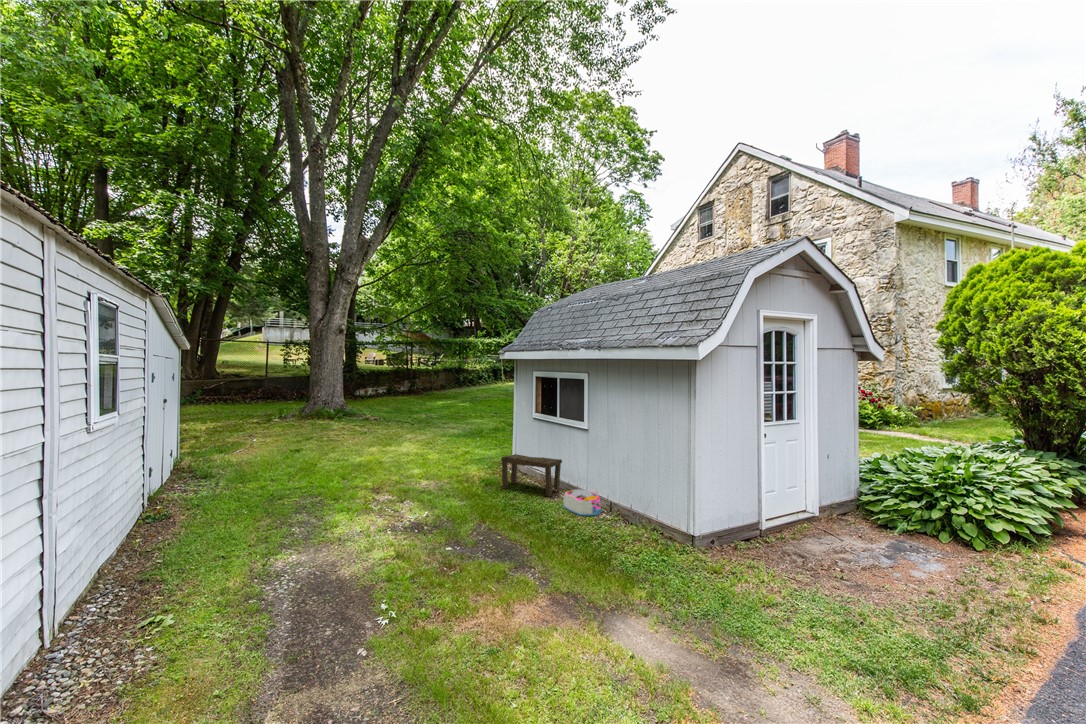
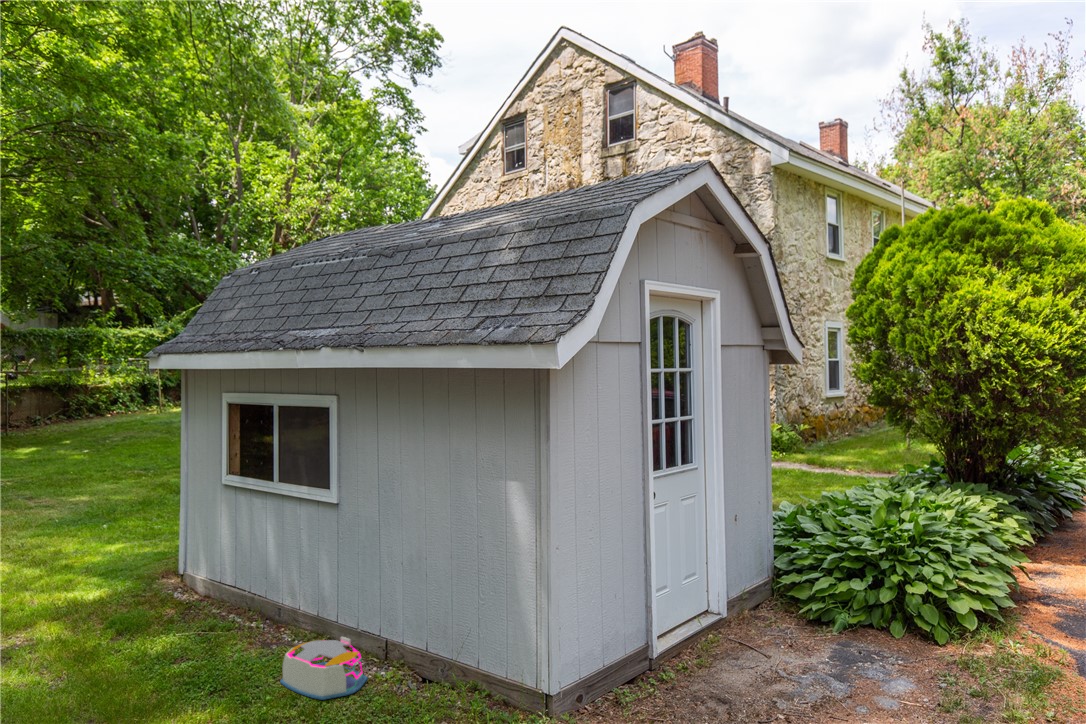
bench: present [501,454,562,497] -> none [136,577,278,663]

